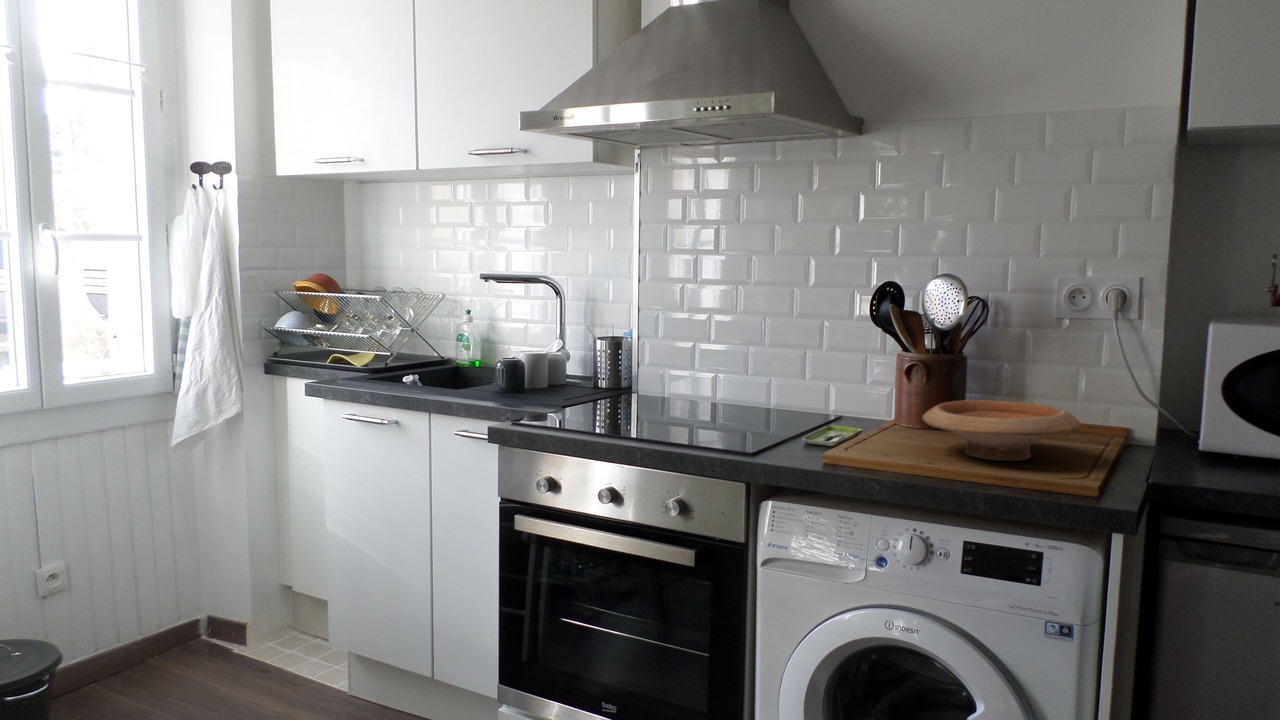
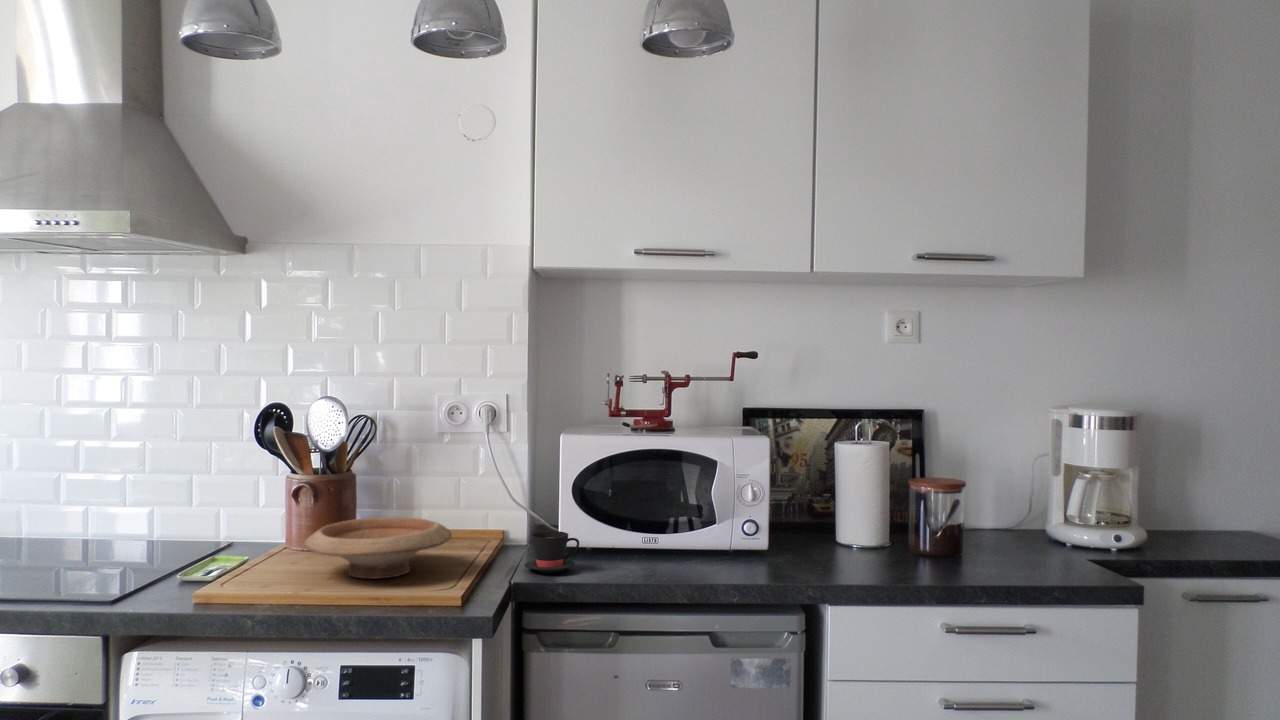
teacup: none [1164,431,1238,478] -> present [524,531,579,573]

